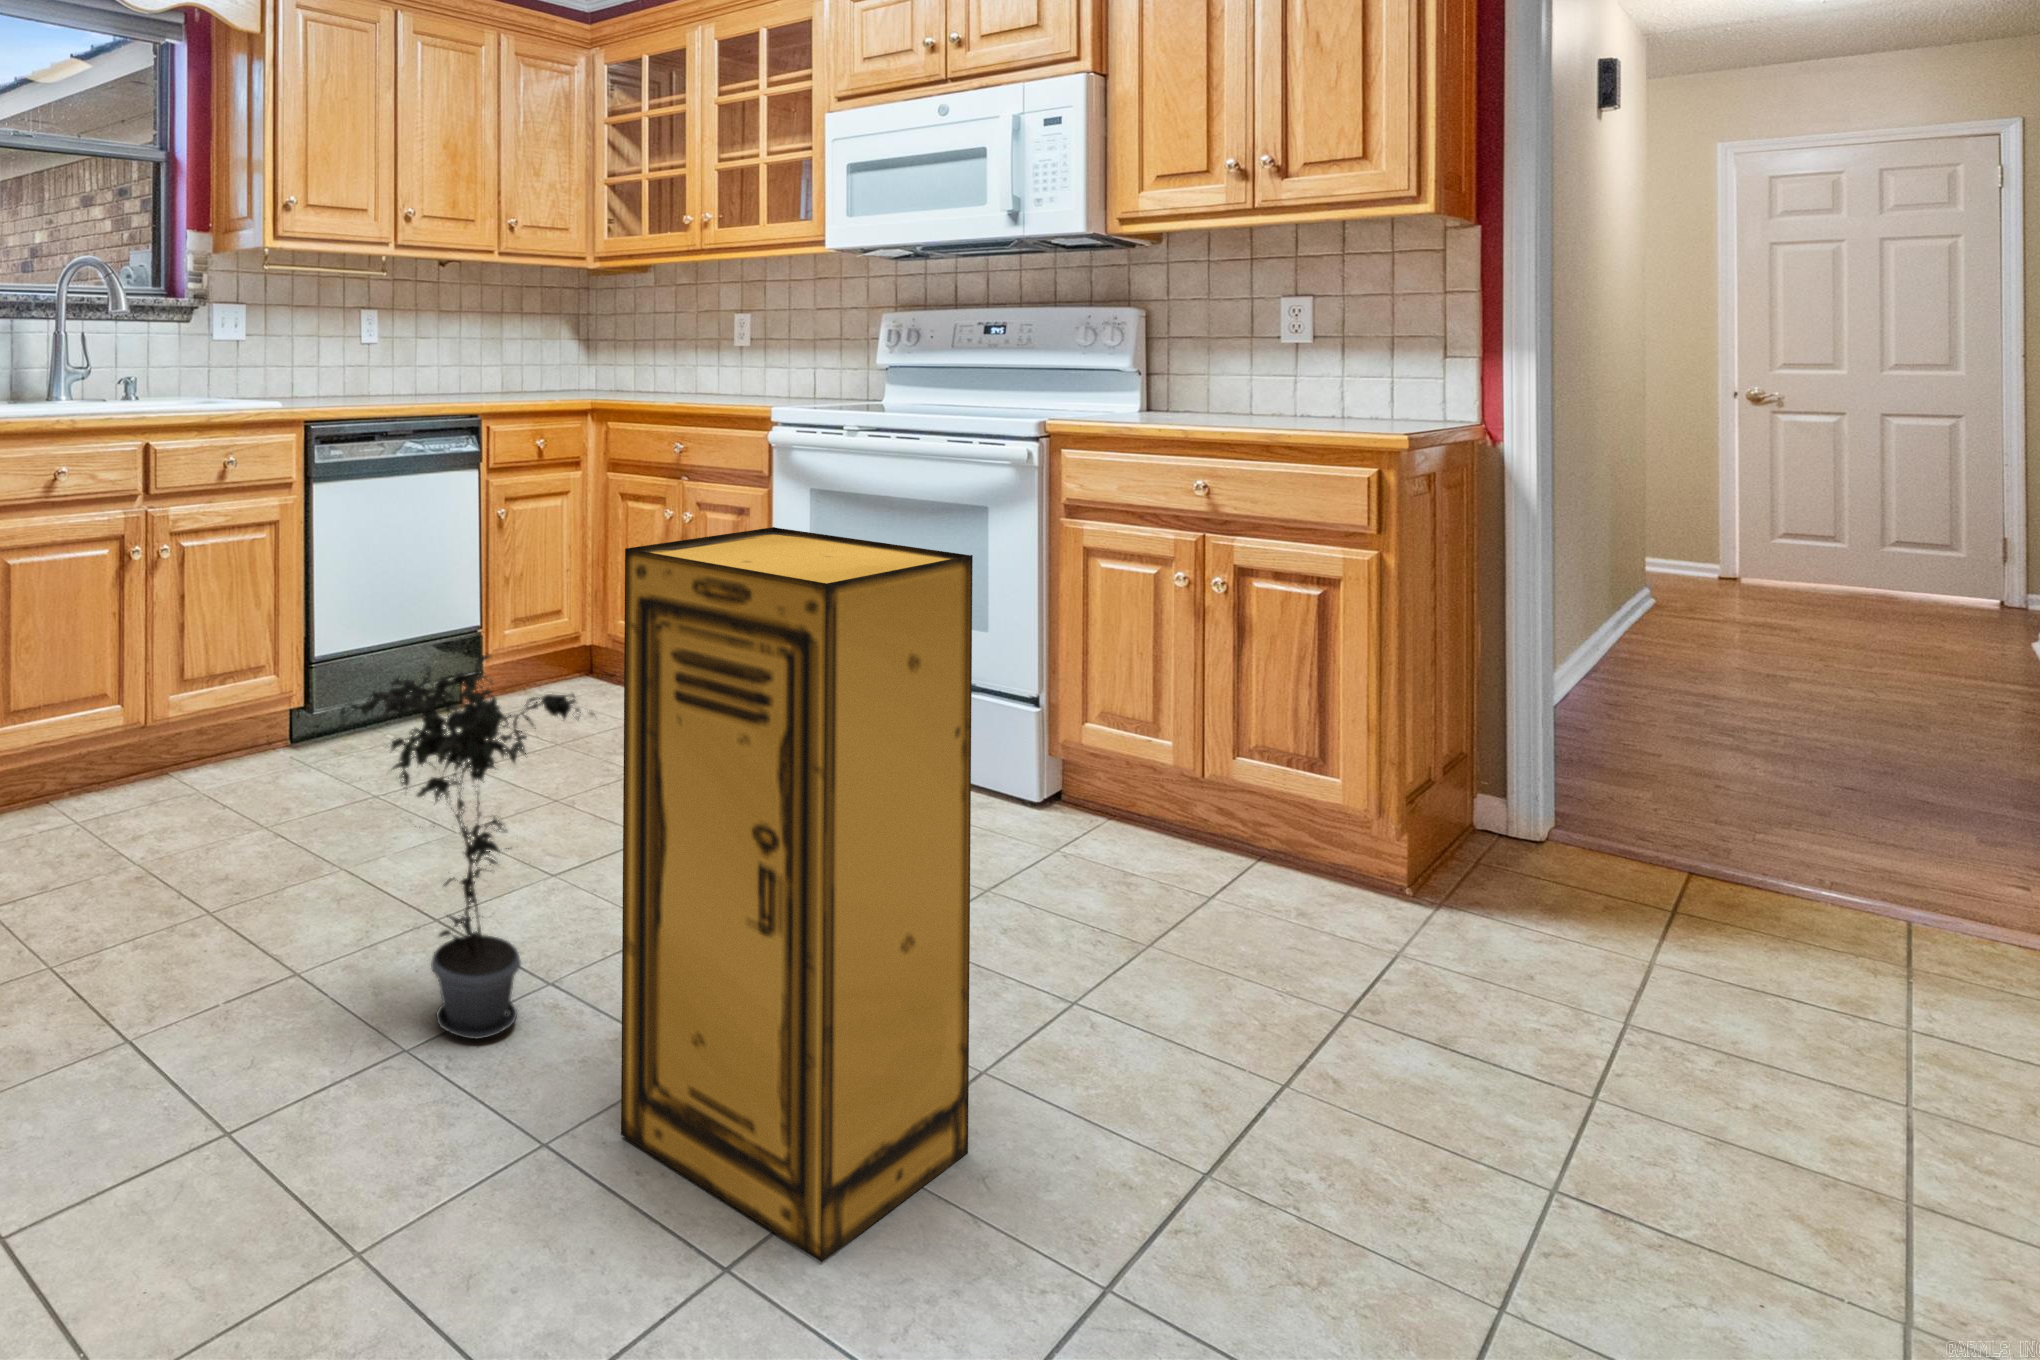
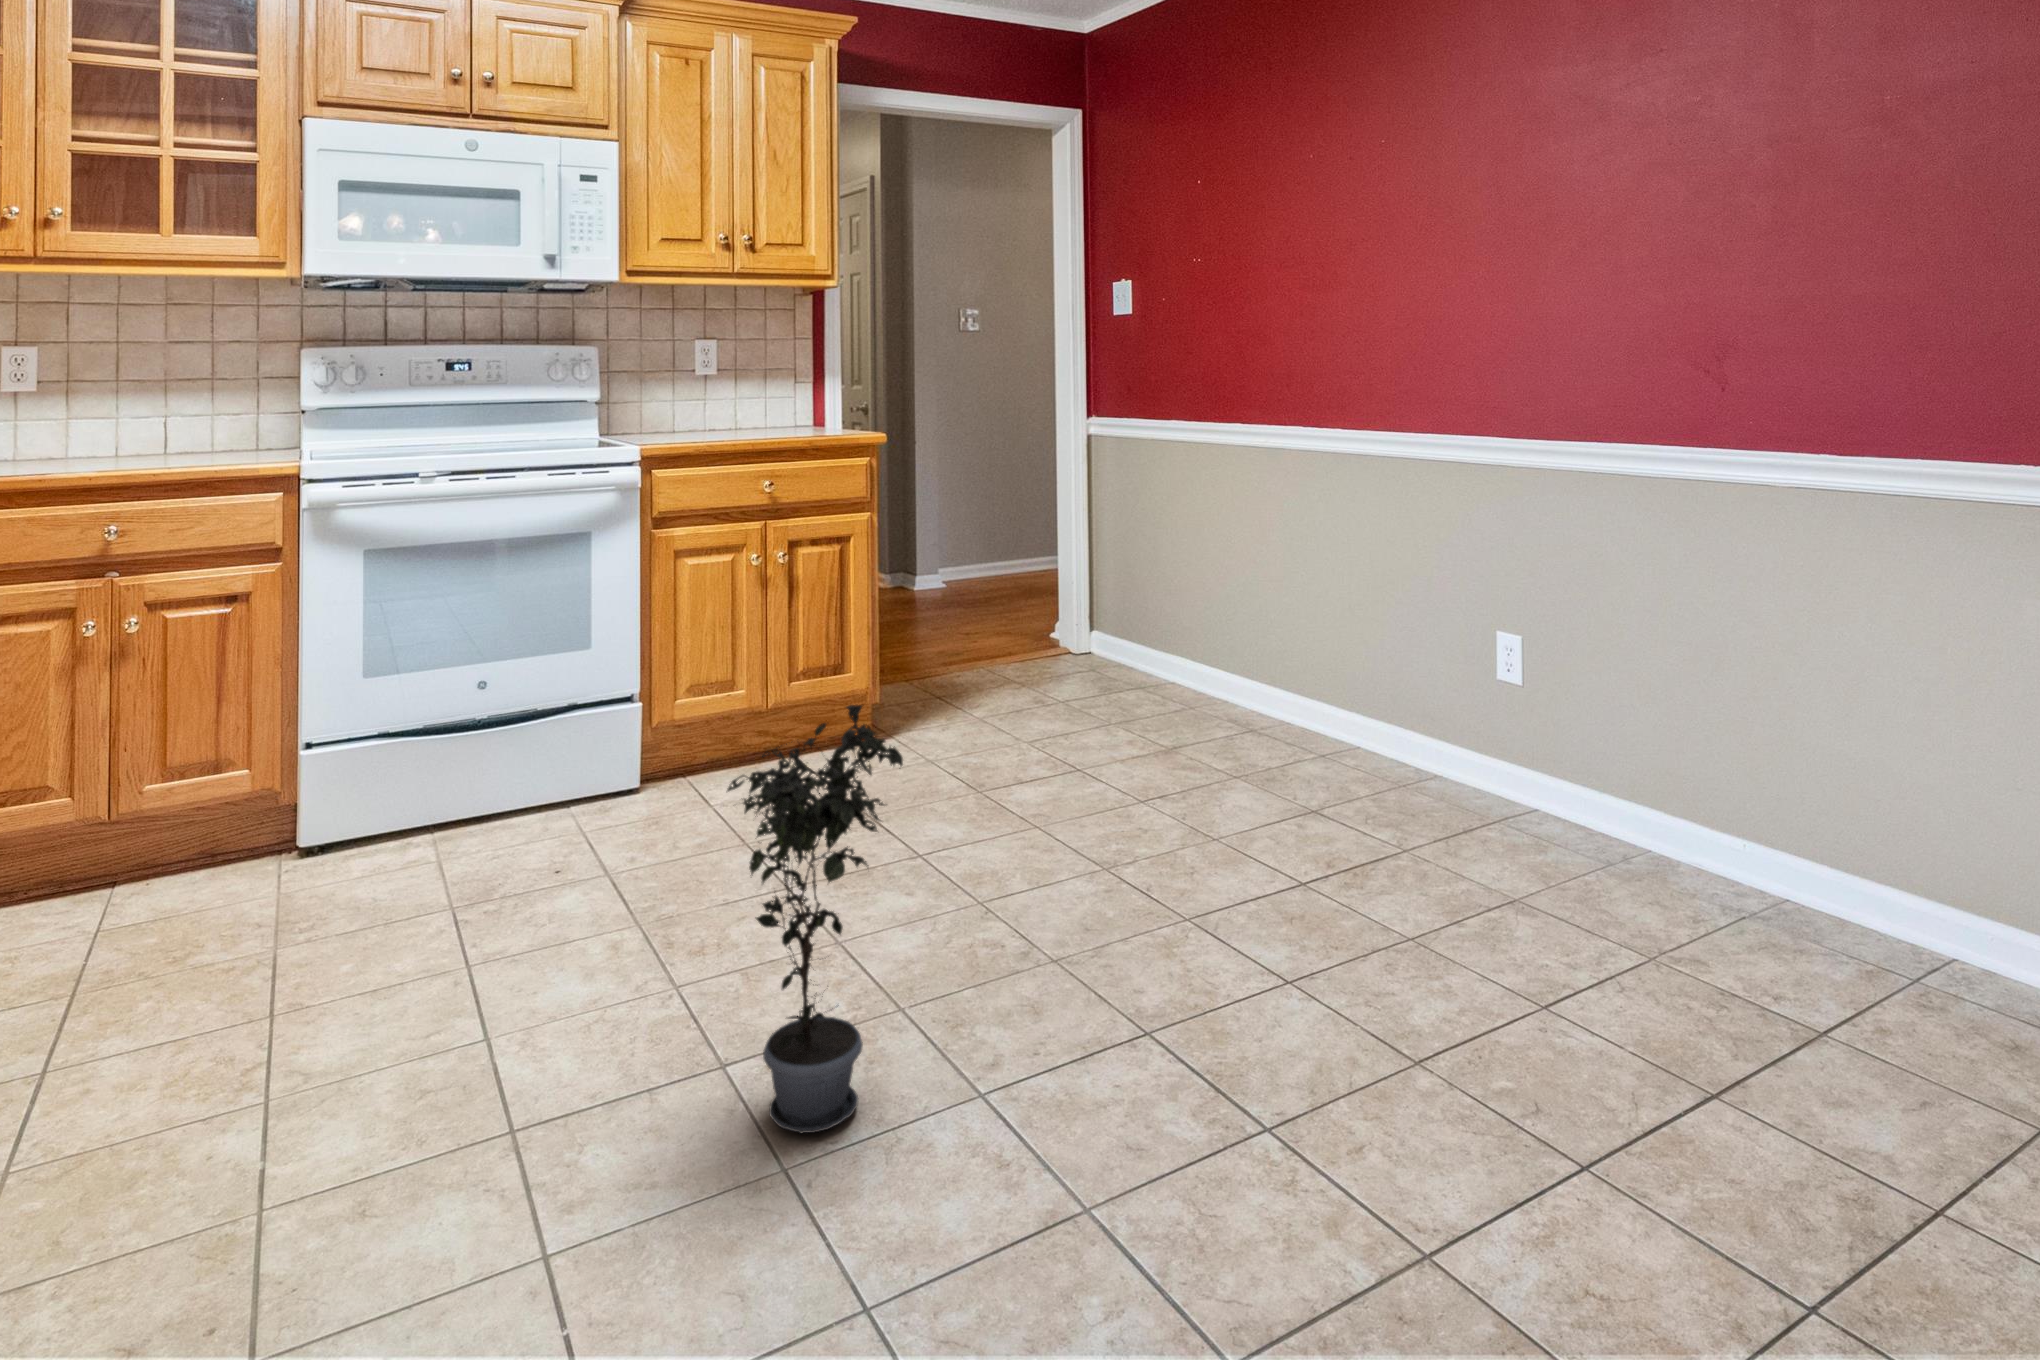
storage cabinet: present [621,527,973,1263] -> none [952,518,1208,1055]

